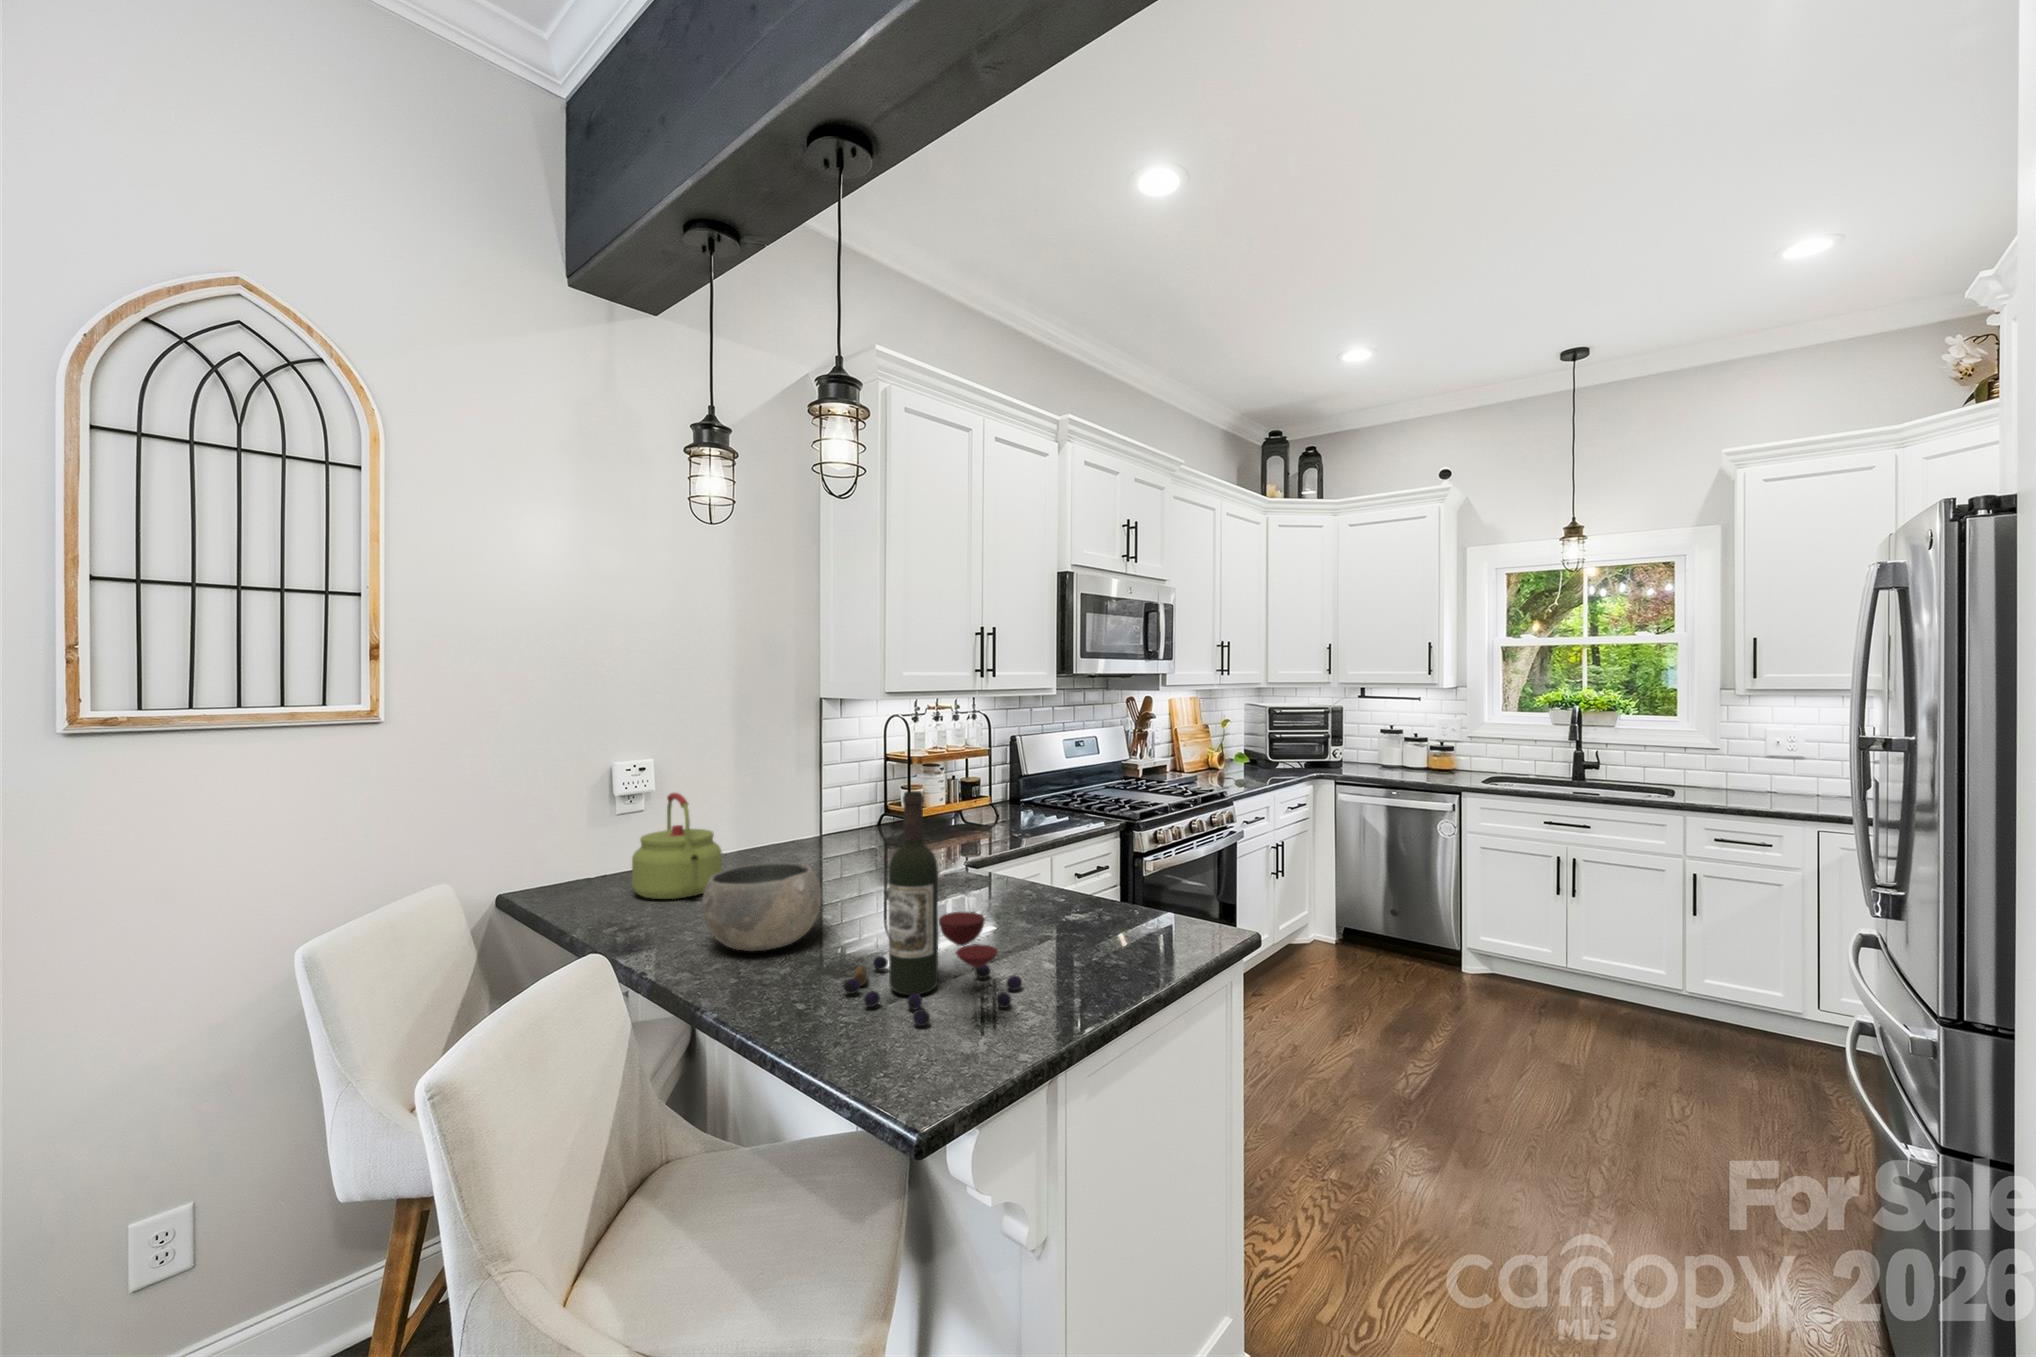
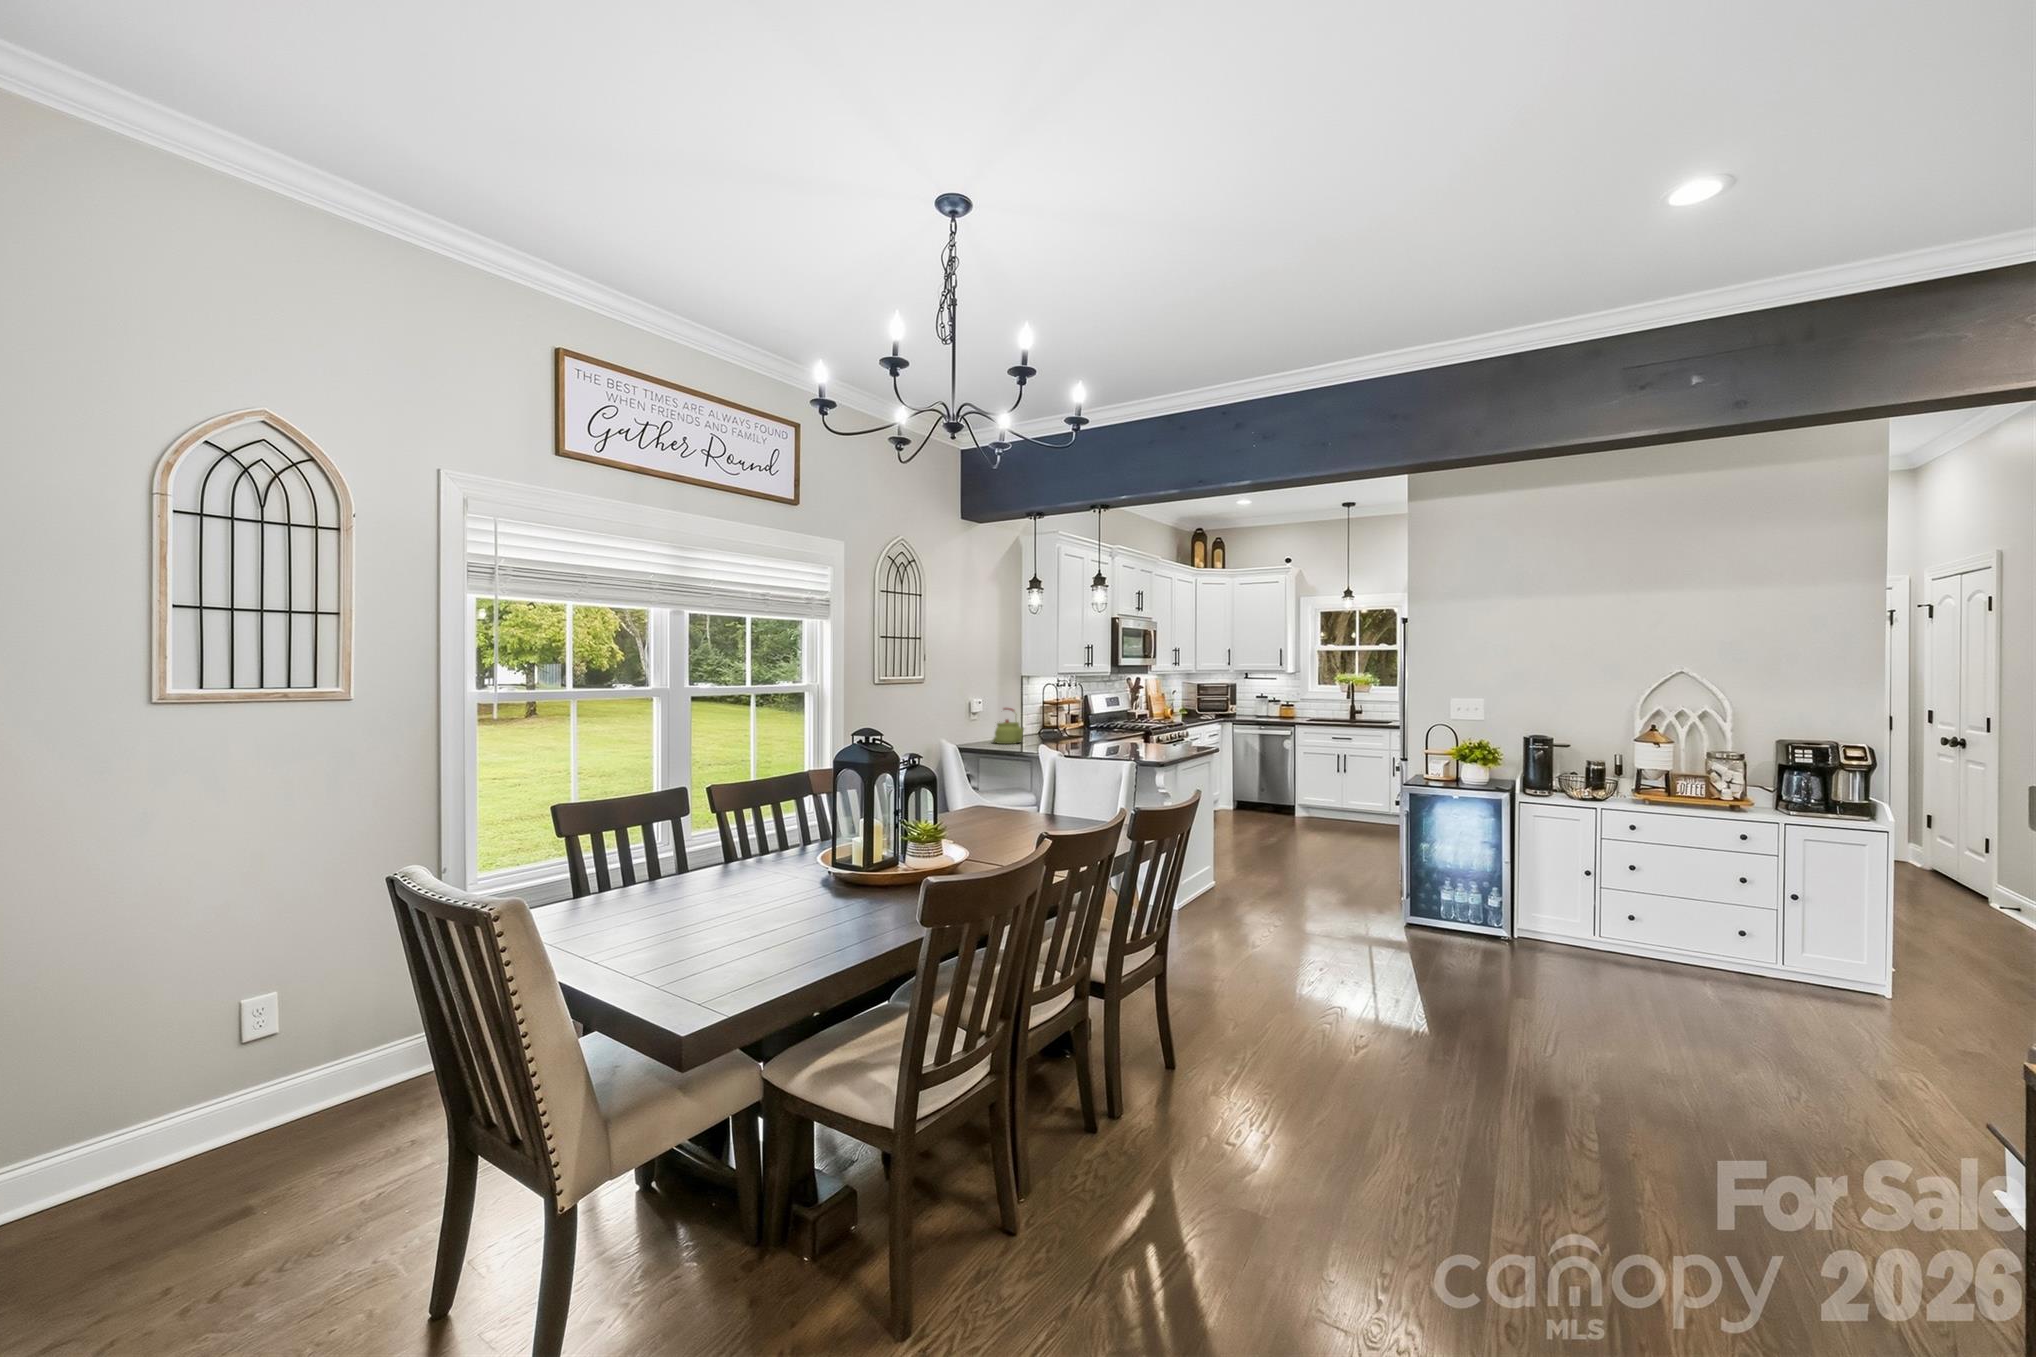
wine bottle: present [843,791,1022,1026] -> none [1109,695,1159,752]
bowl: present [702,863,821,951] -> none [1050,724,1085,747]

